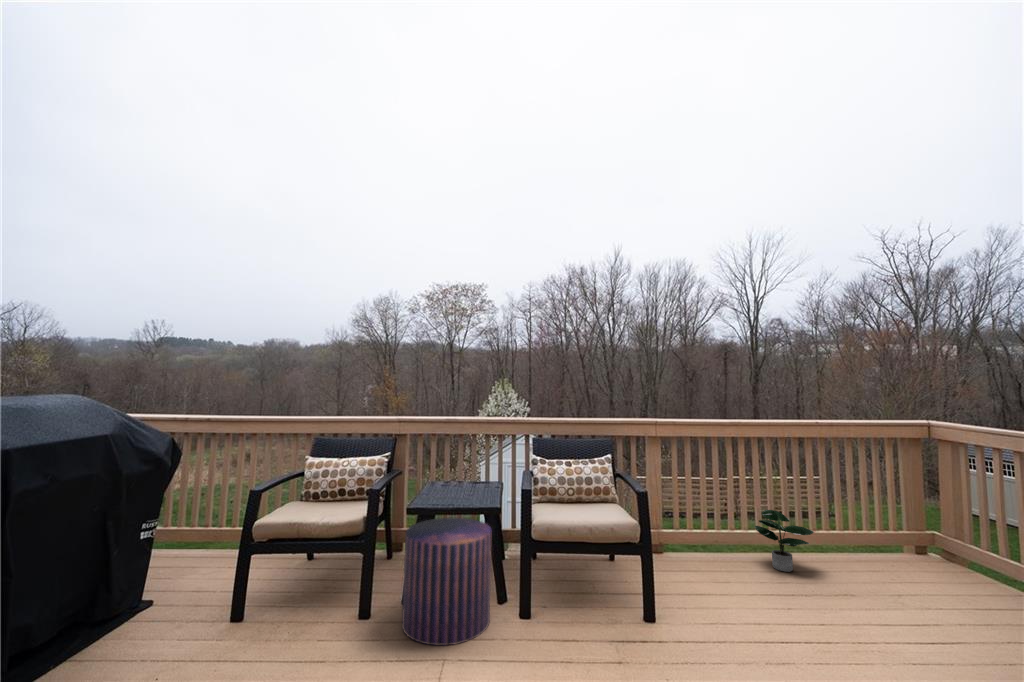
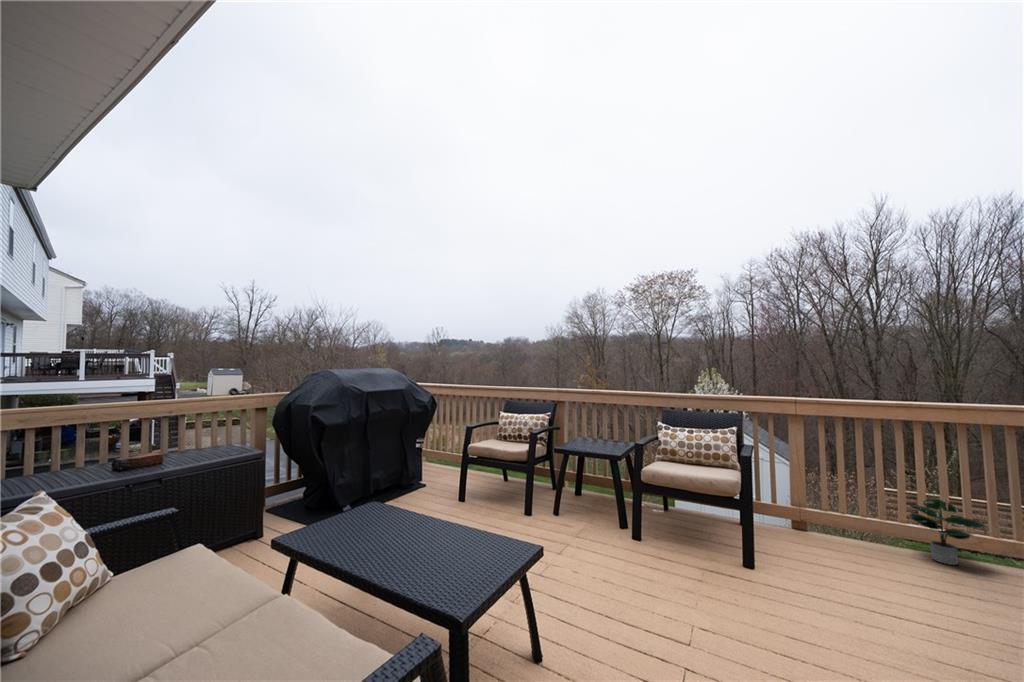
pouf: present [402,518,492,646] -> none [546,459,608,539]

